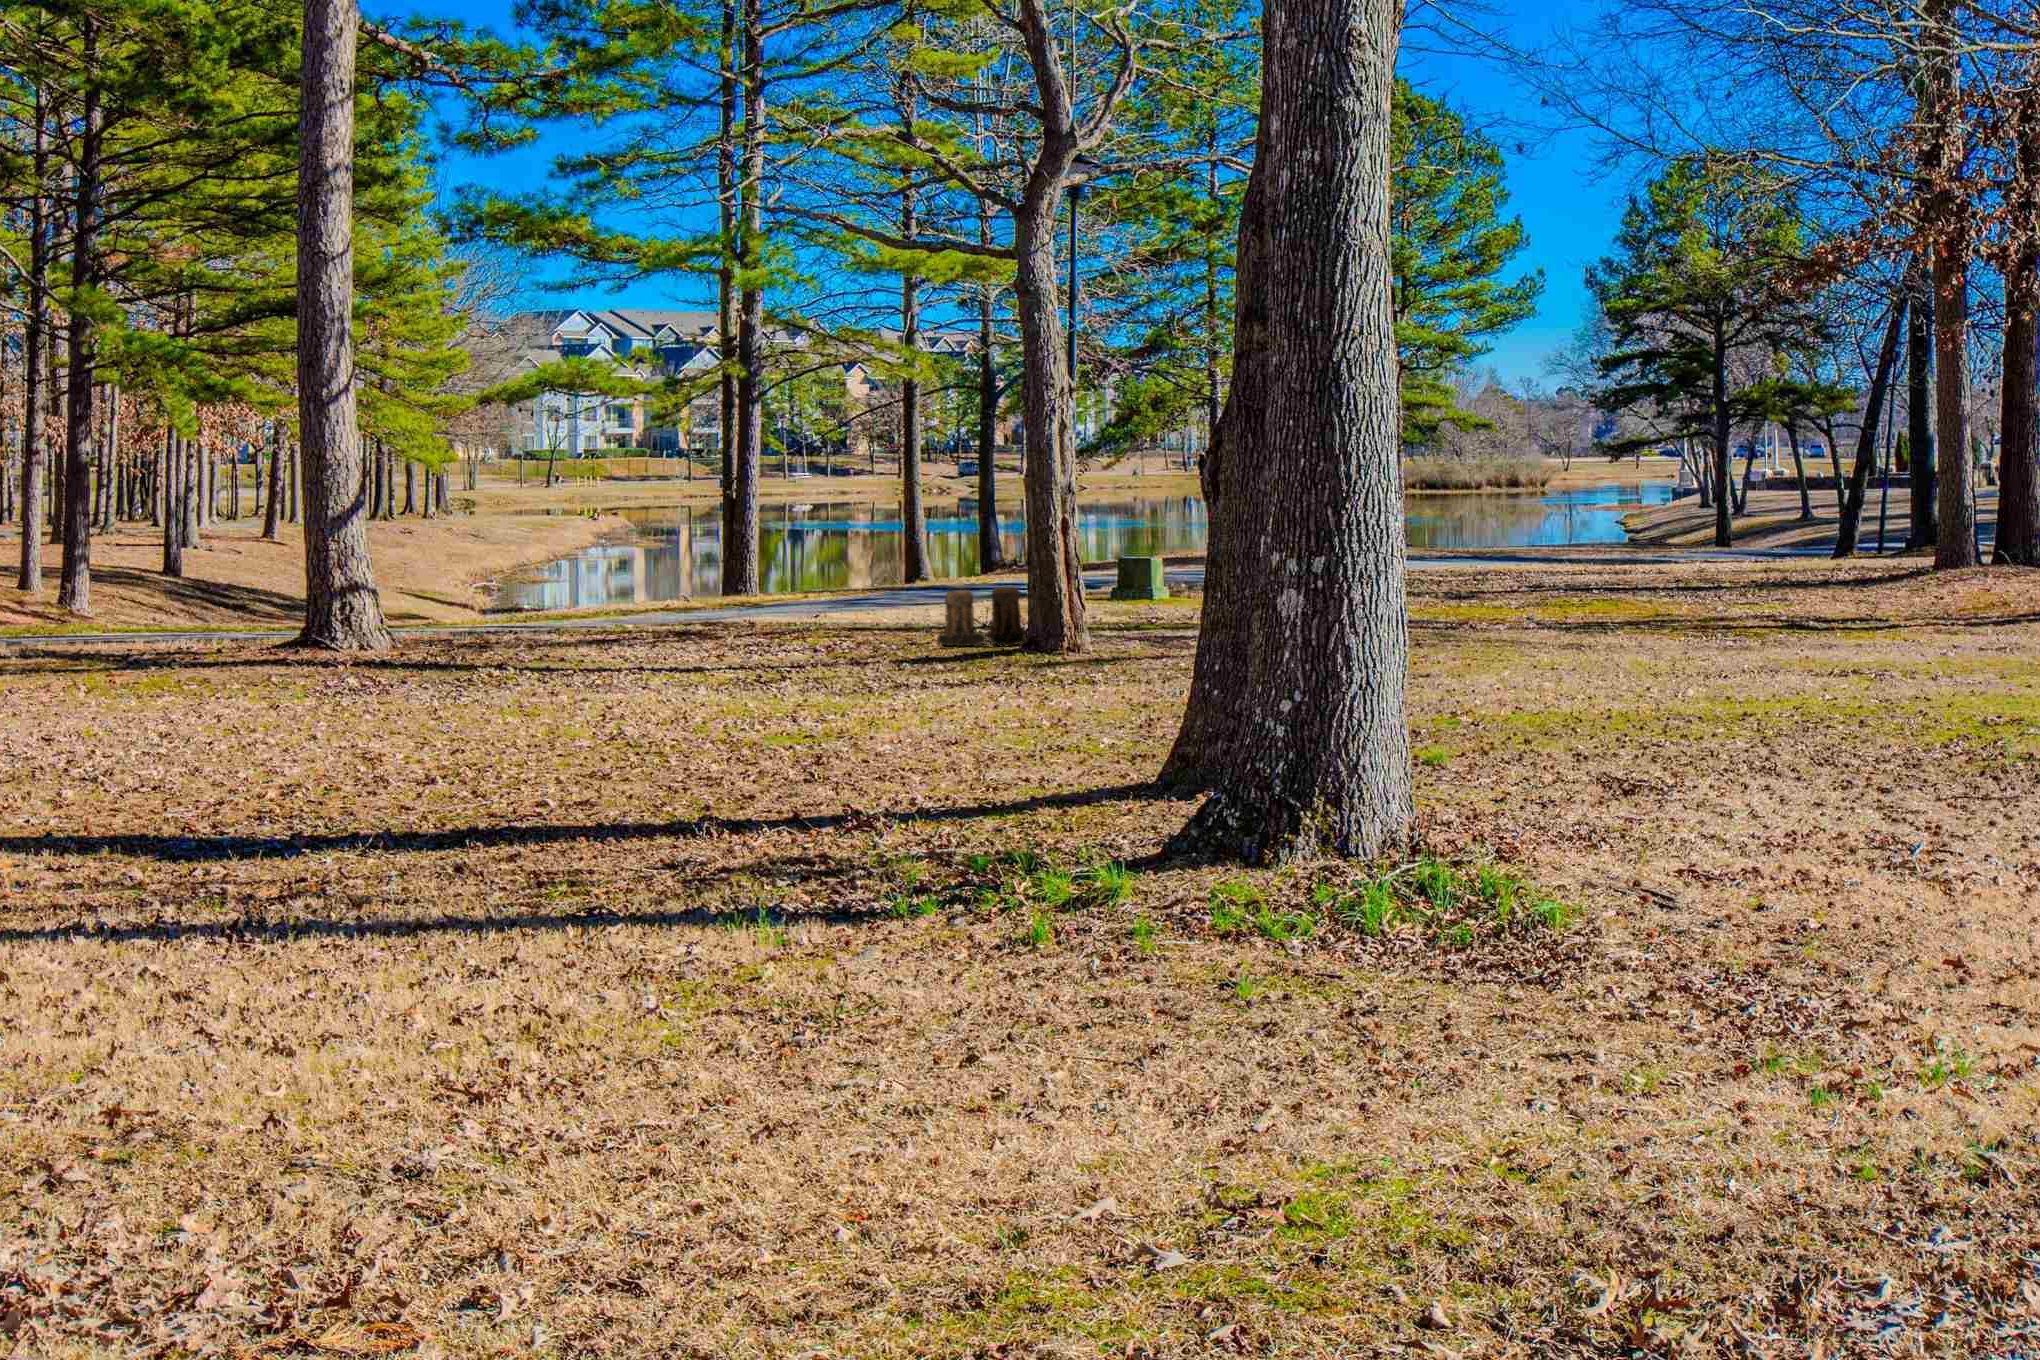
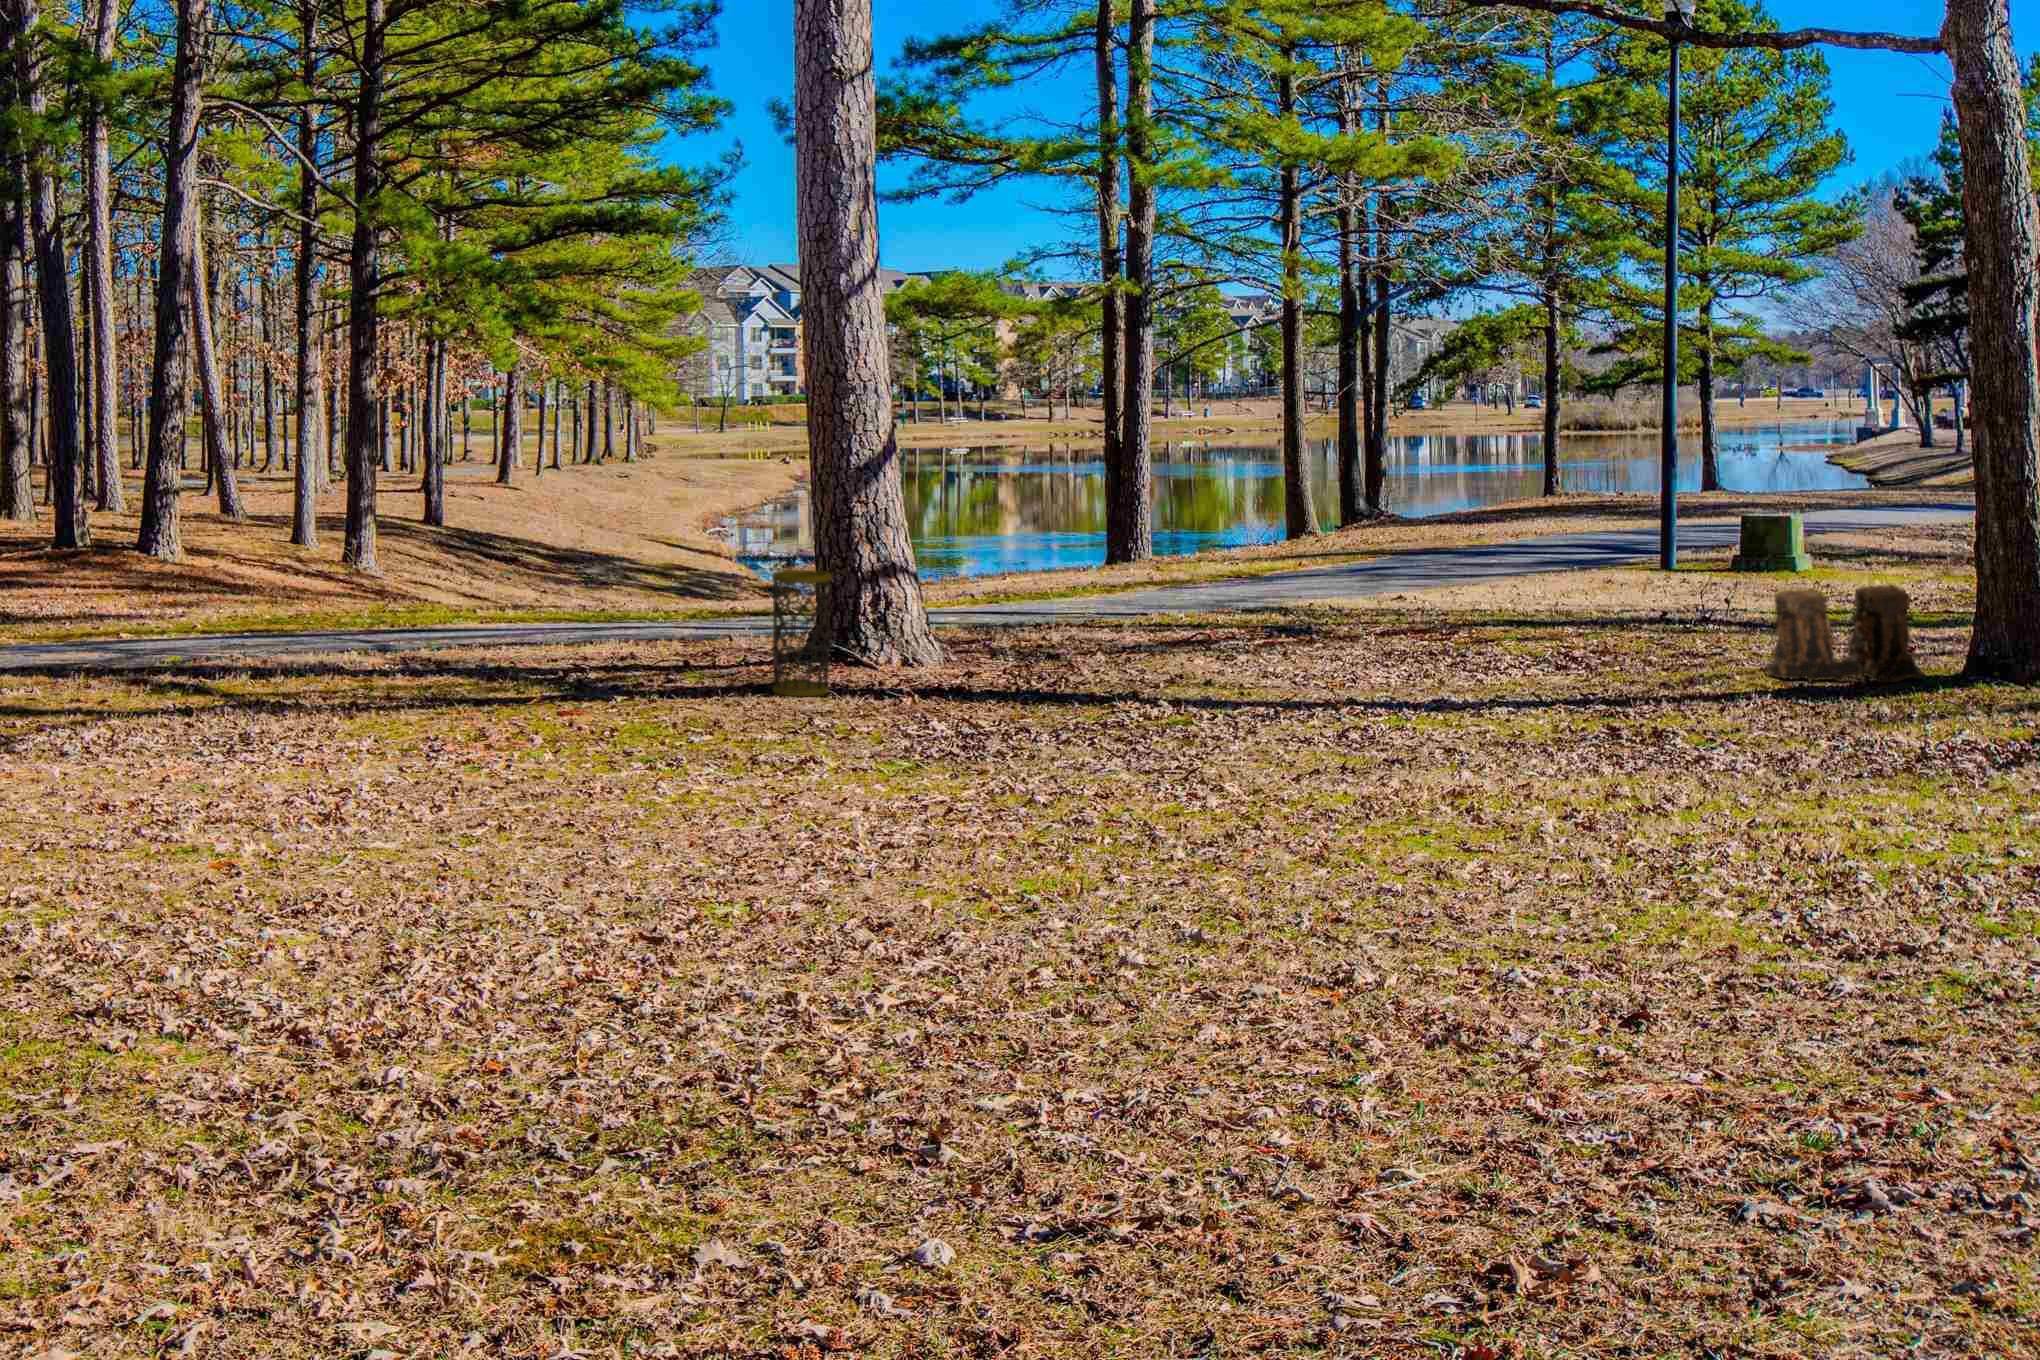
trash can: none [255,585,299,667] -> present [773,570,831,696]

